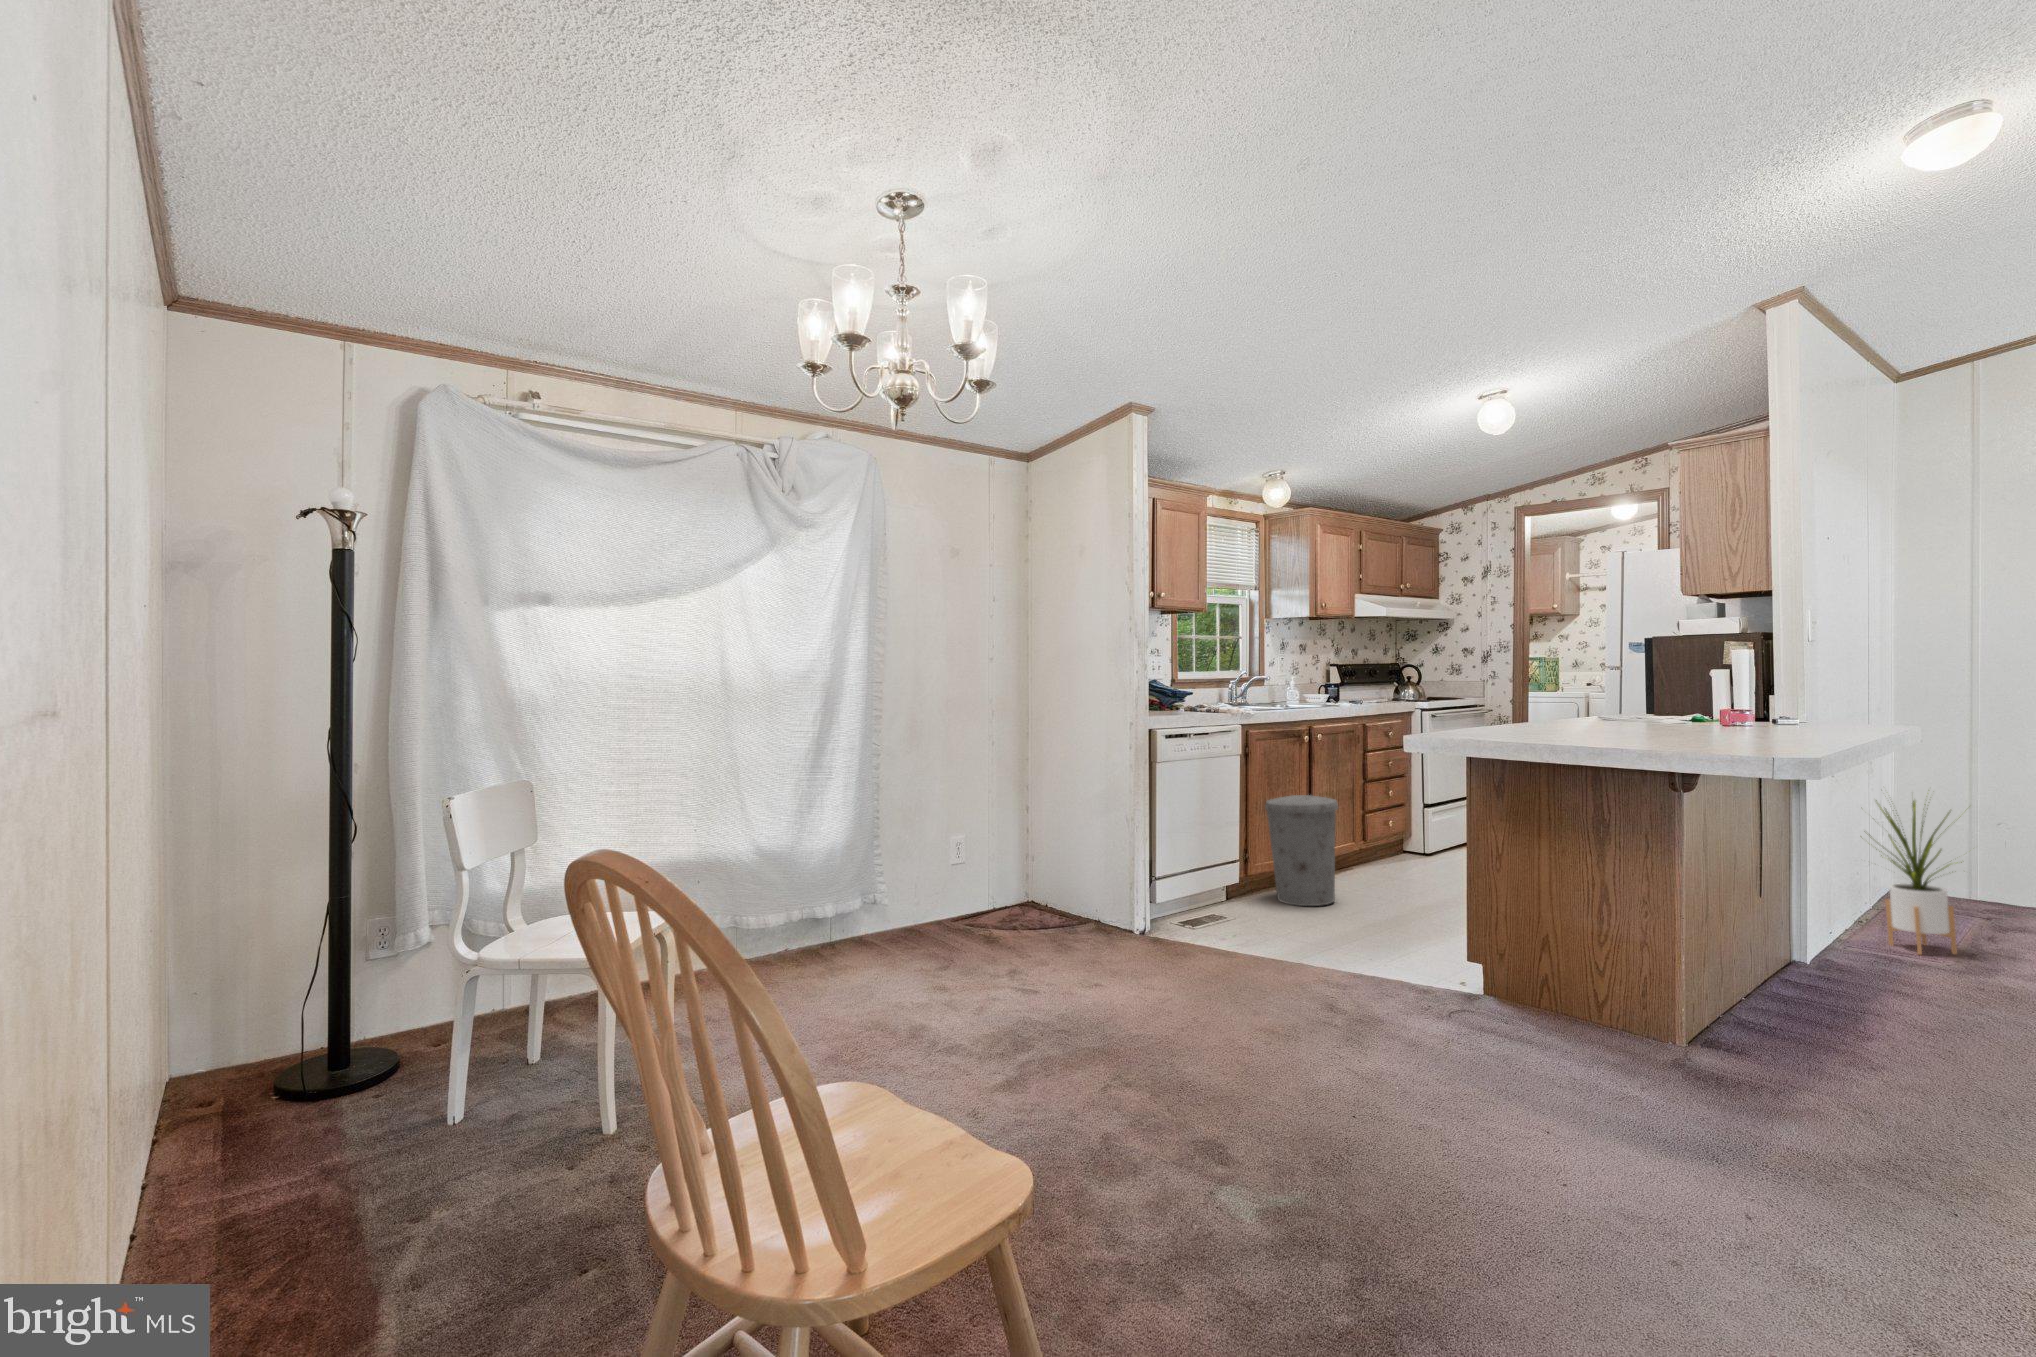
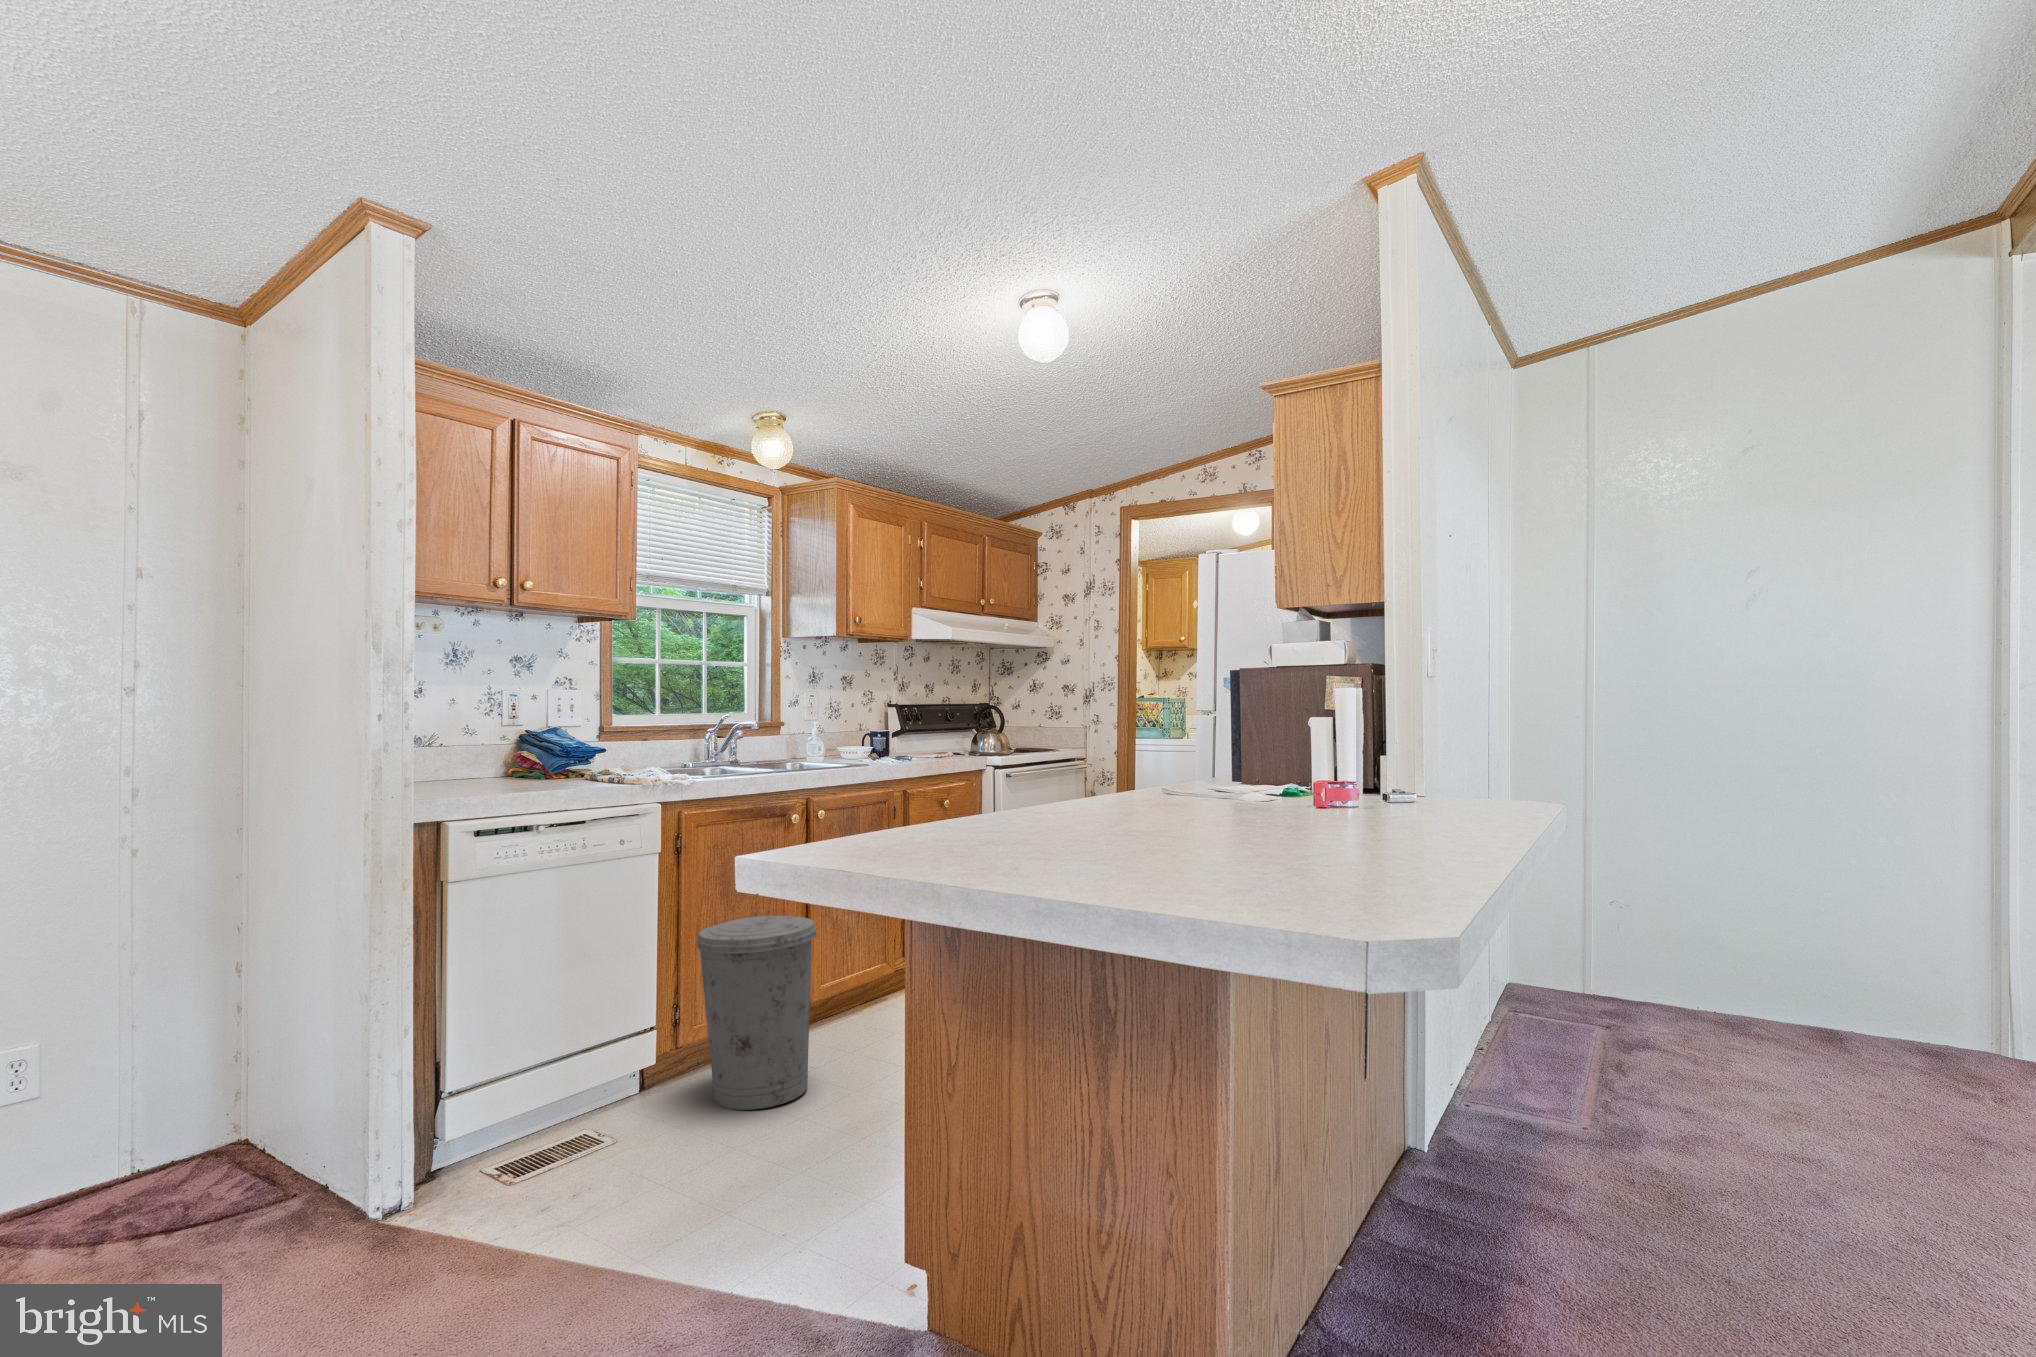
house plant: present [1870,800,1962,955] -> none [1478,875,1614,1110]

